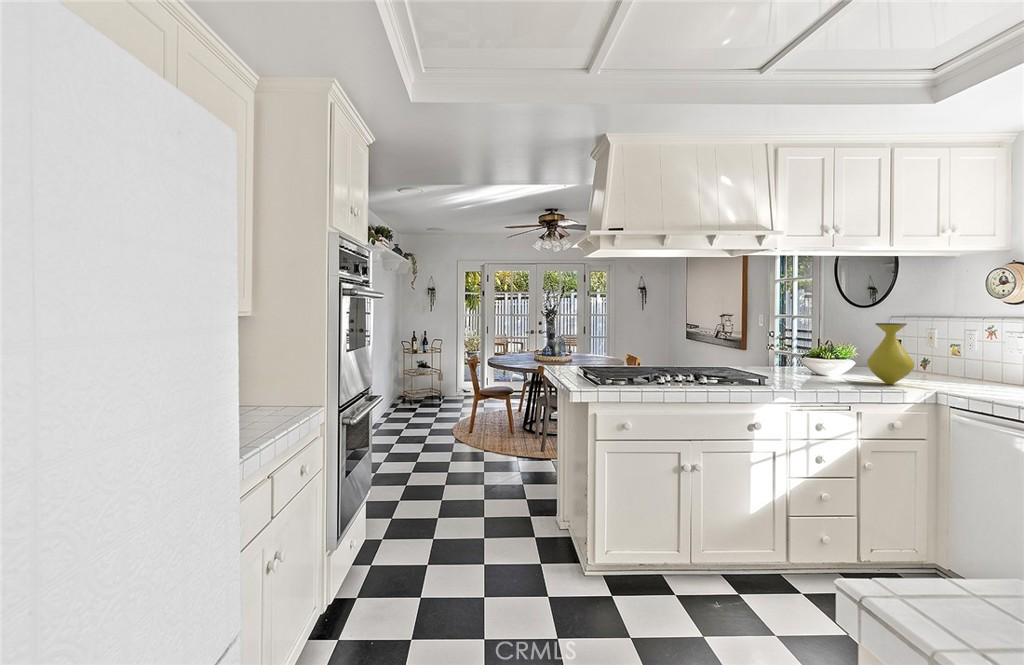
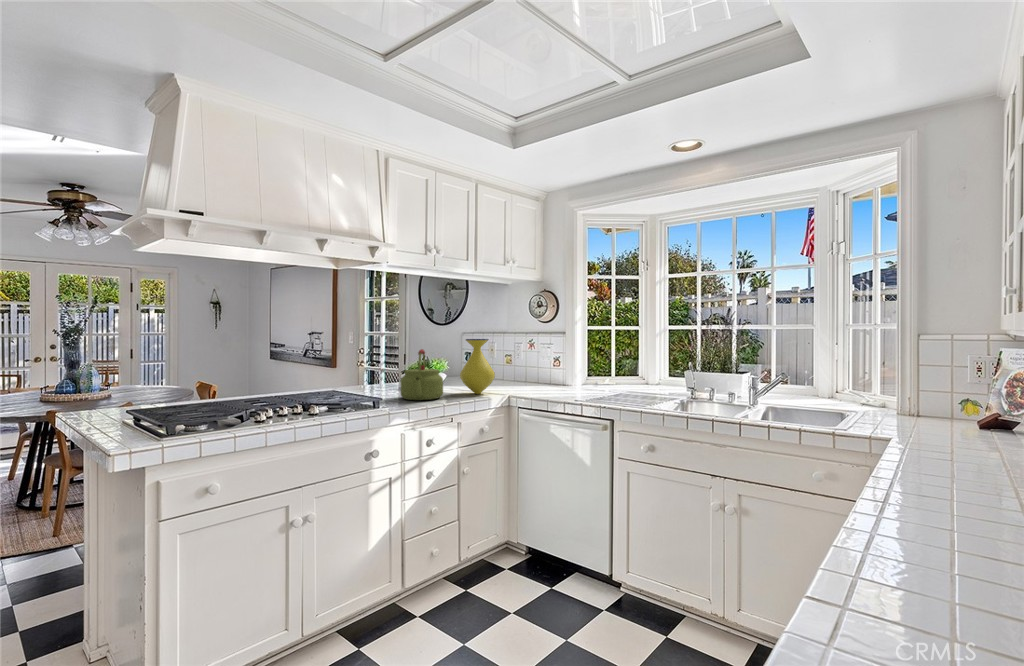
kettle: none [792,332,841,384] -> present [401,349,443,400]

